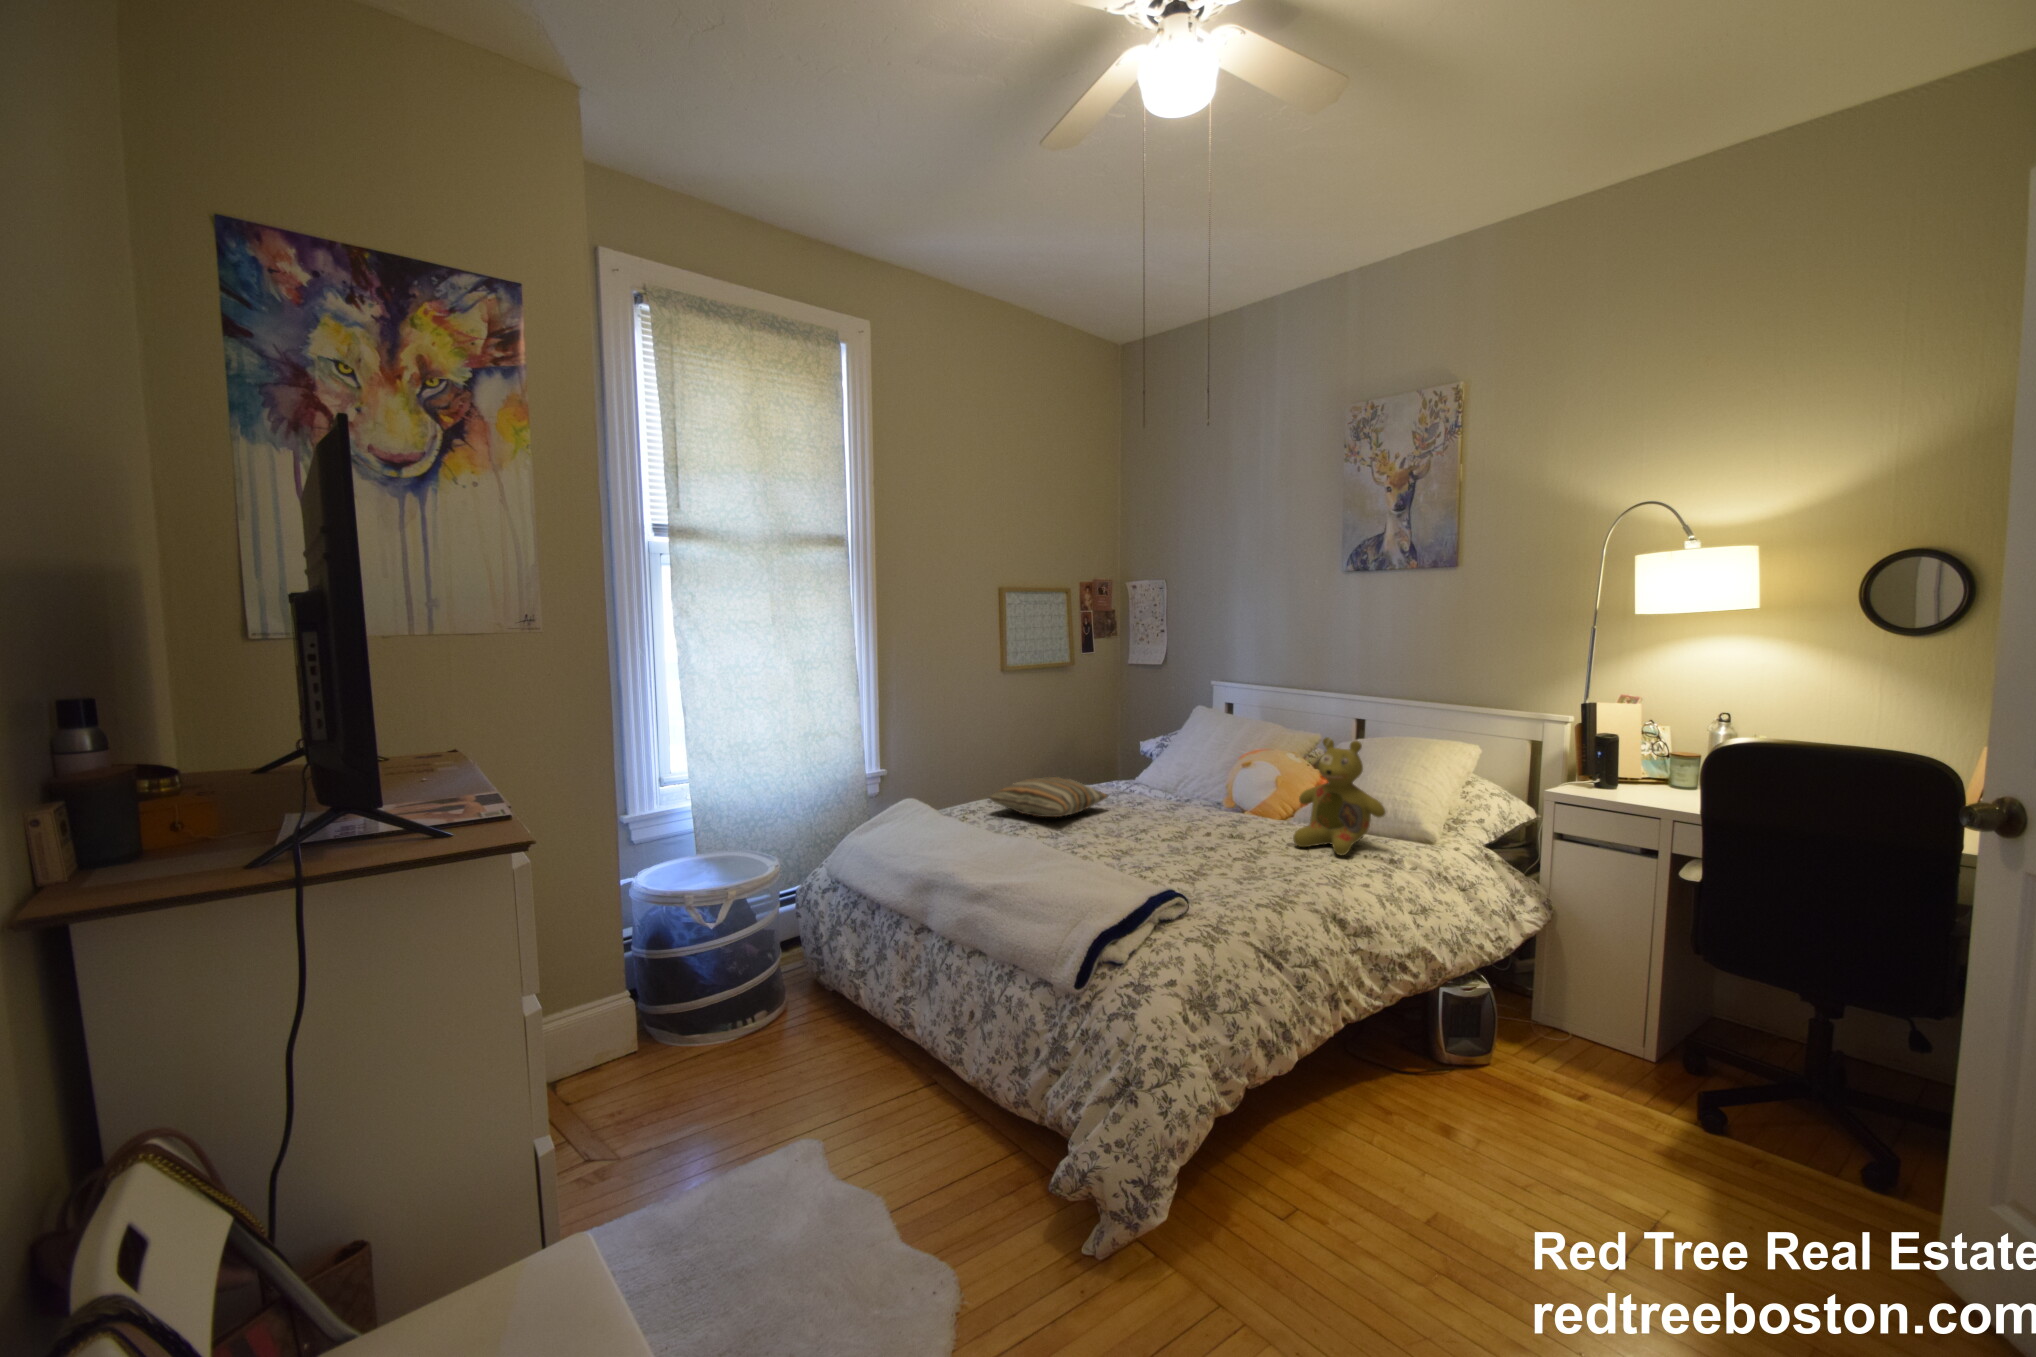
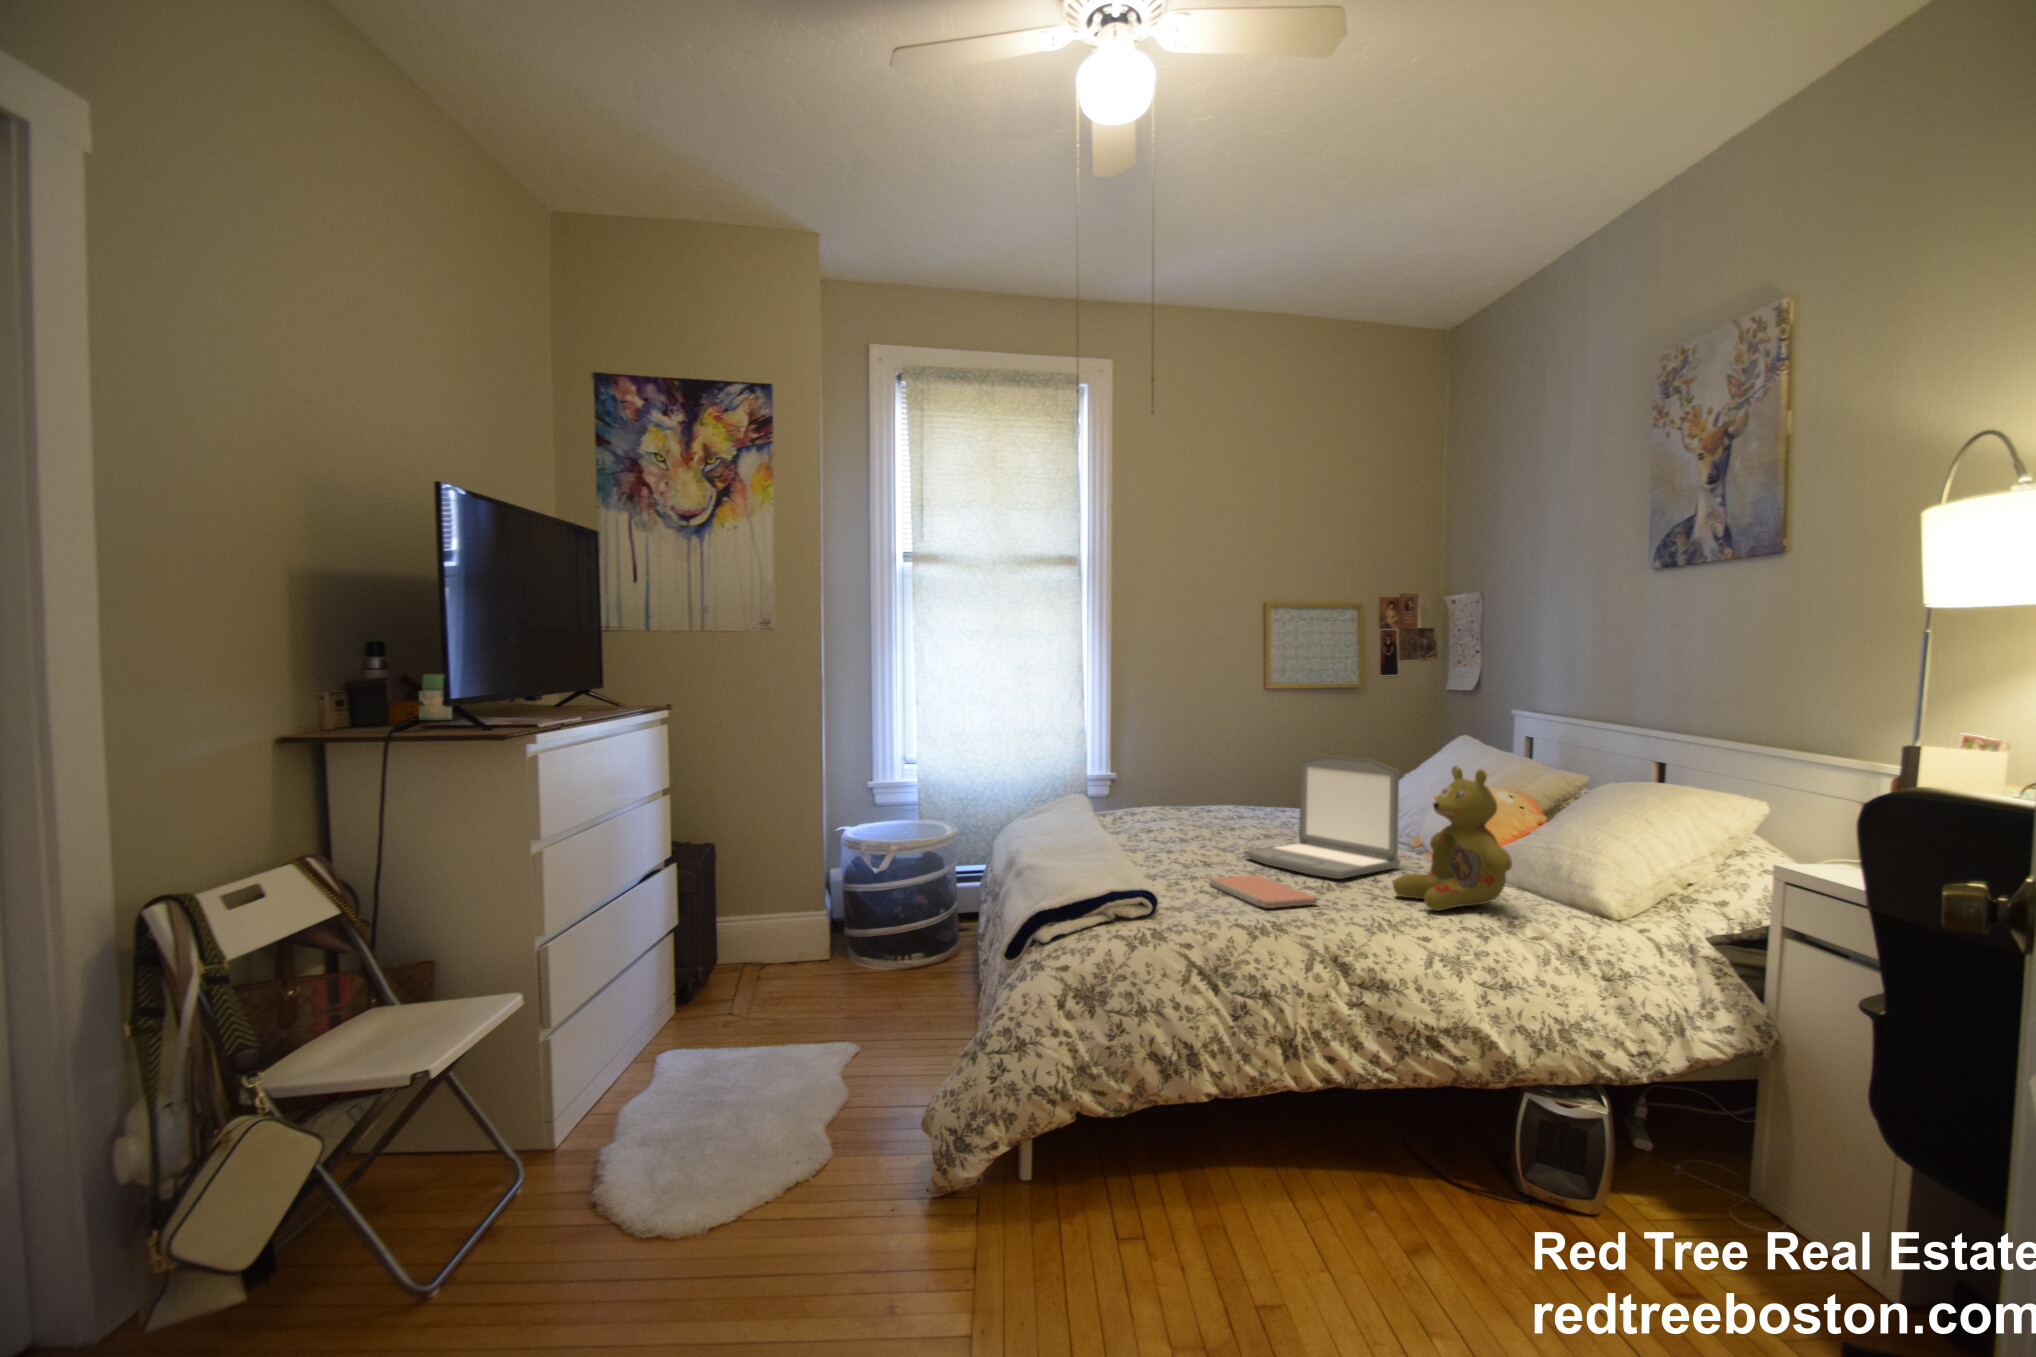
laptop: none [1140,730,1249,839] -> present [1245,755,1400,879]
pillow: present [989,777,1108,817] -> none [1127,798,1254,838]
jar: none [147,778,224,872] -> present [419,675,452,720]
notebook: none [1169,848,1275,882] -> present [1210,875,1317,908]

